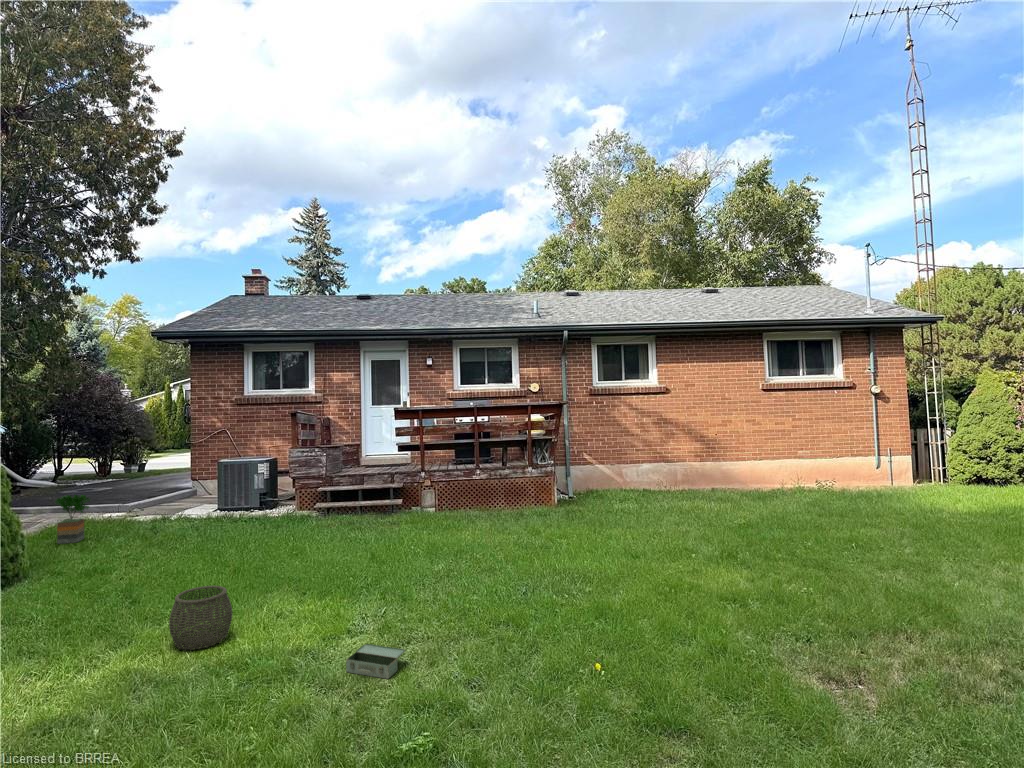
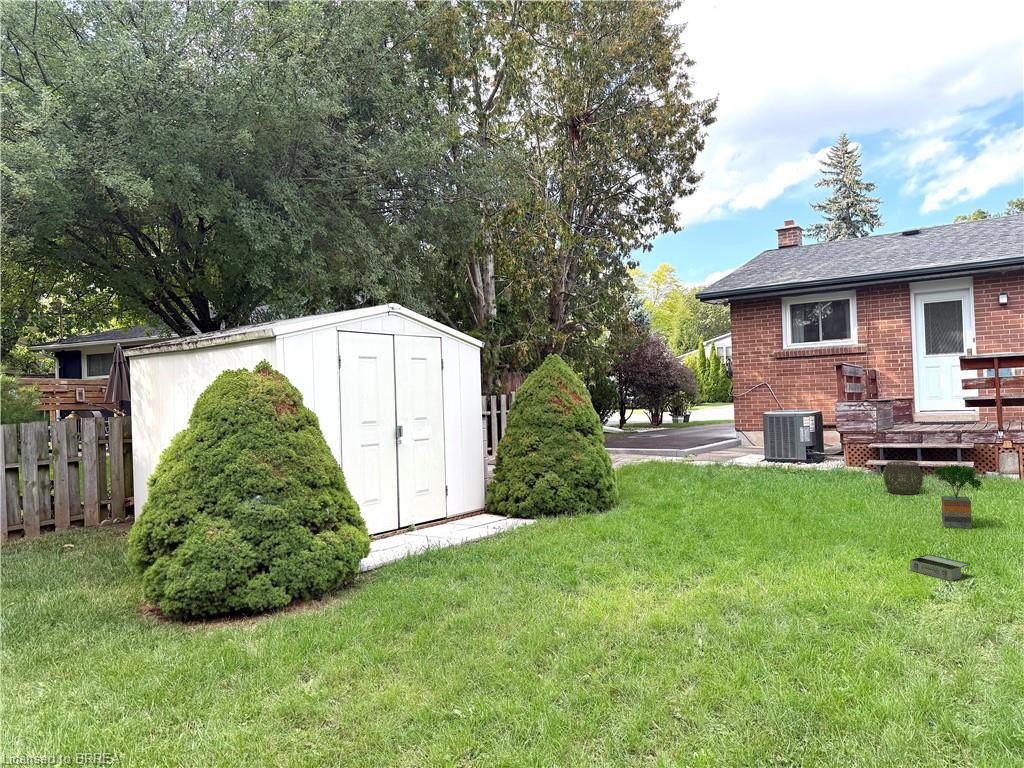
potted tree: present [55,495,90,544] -> present [933,465,982,529]
woven basket: present [169,586,232,650] -> present [884,461,923,494]

